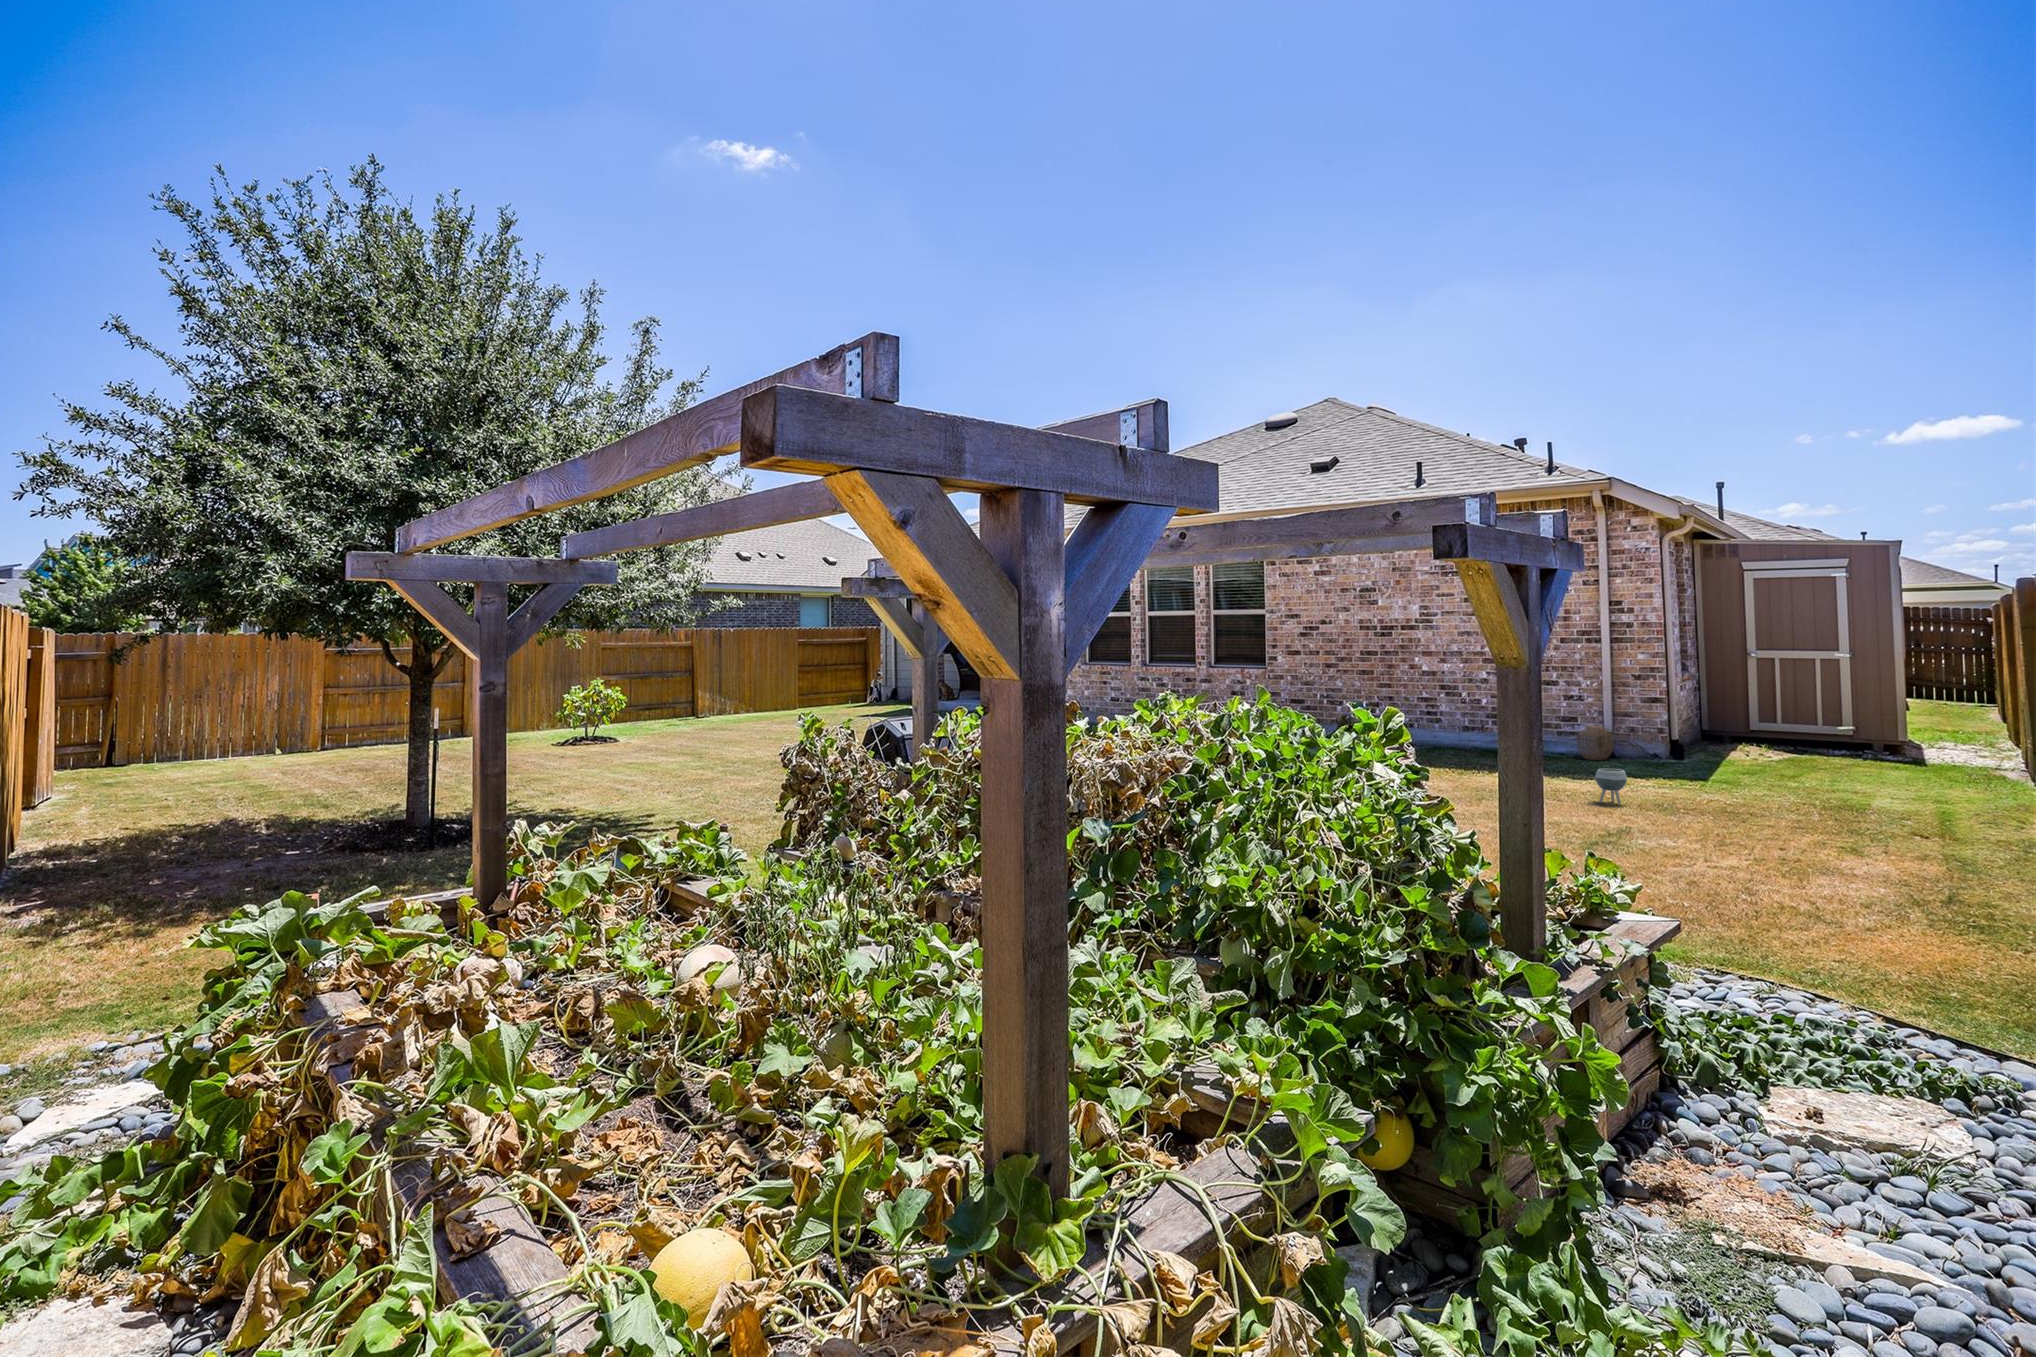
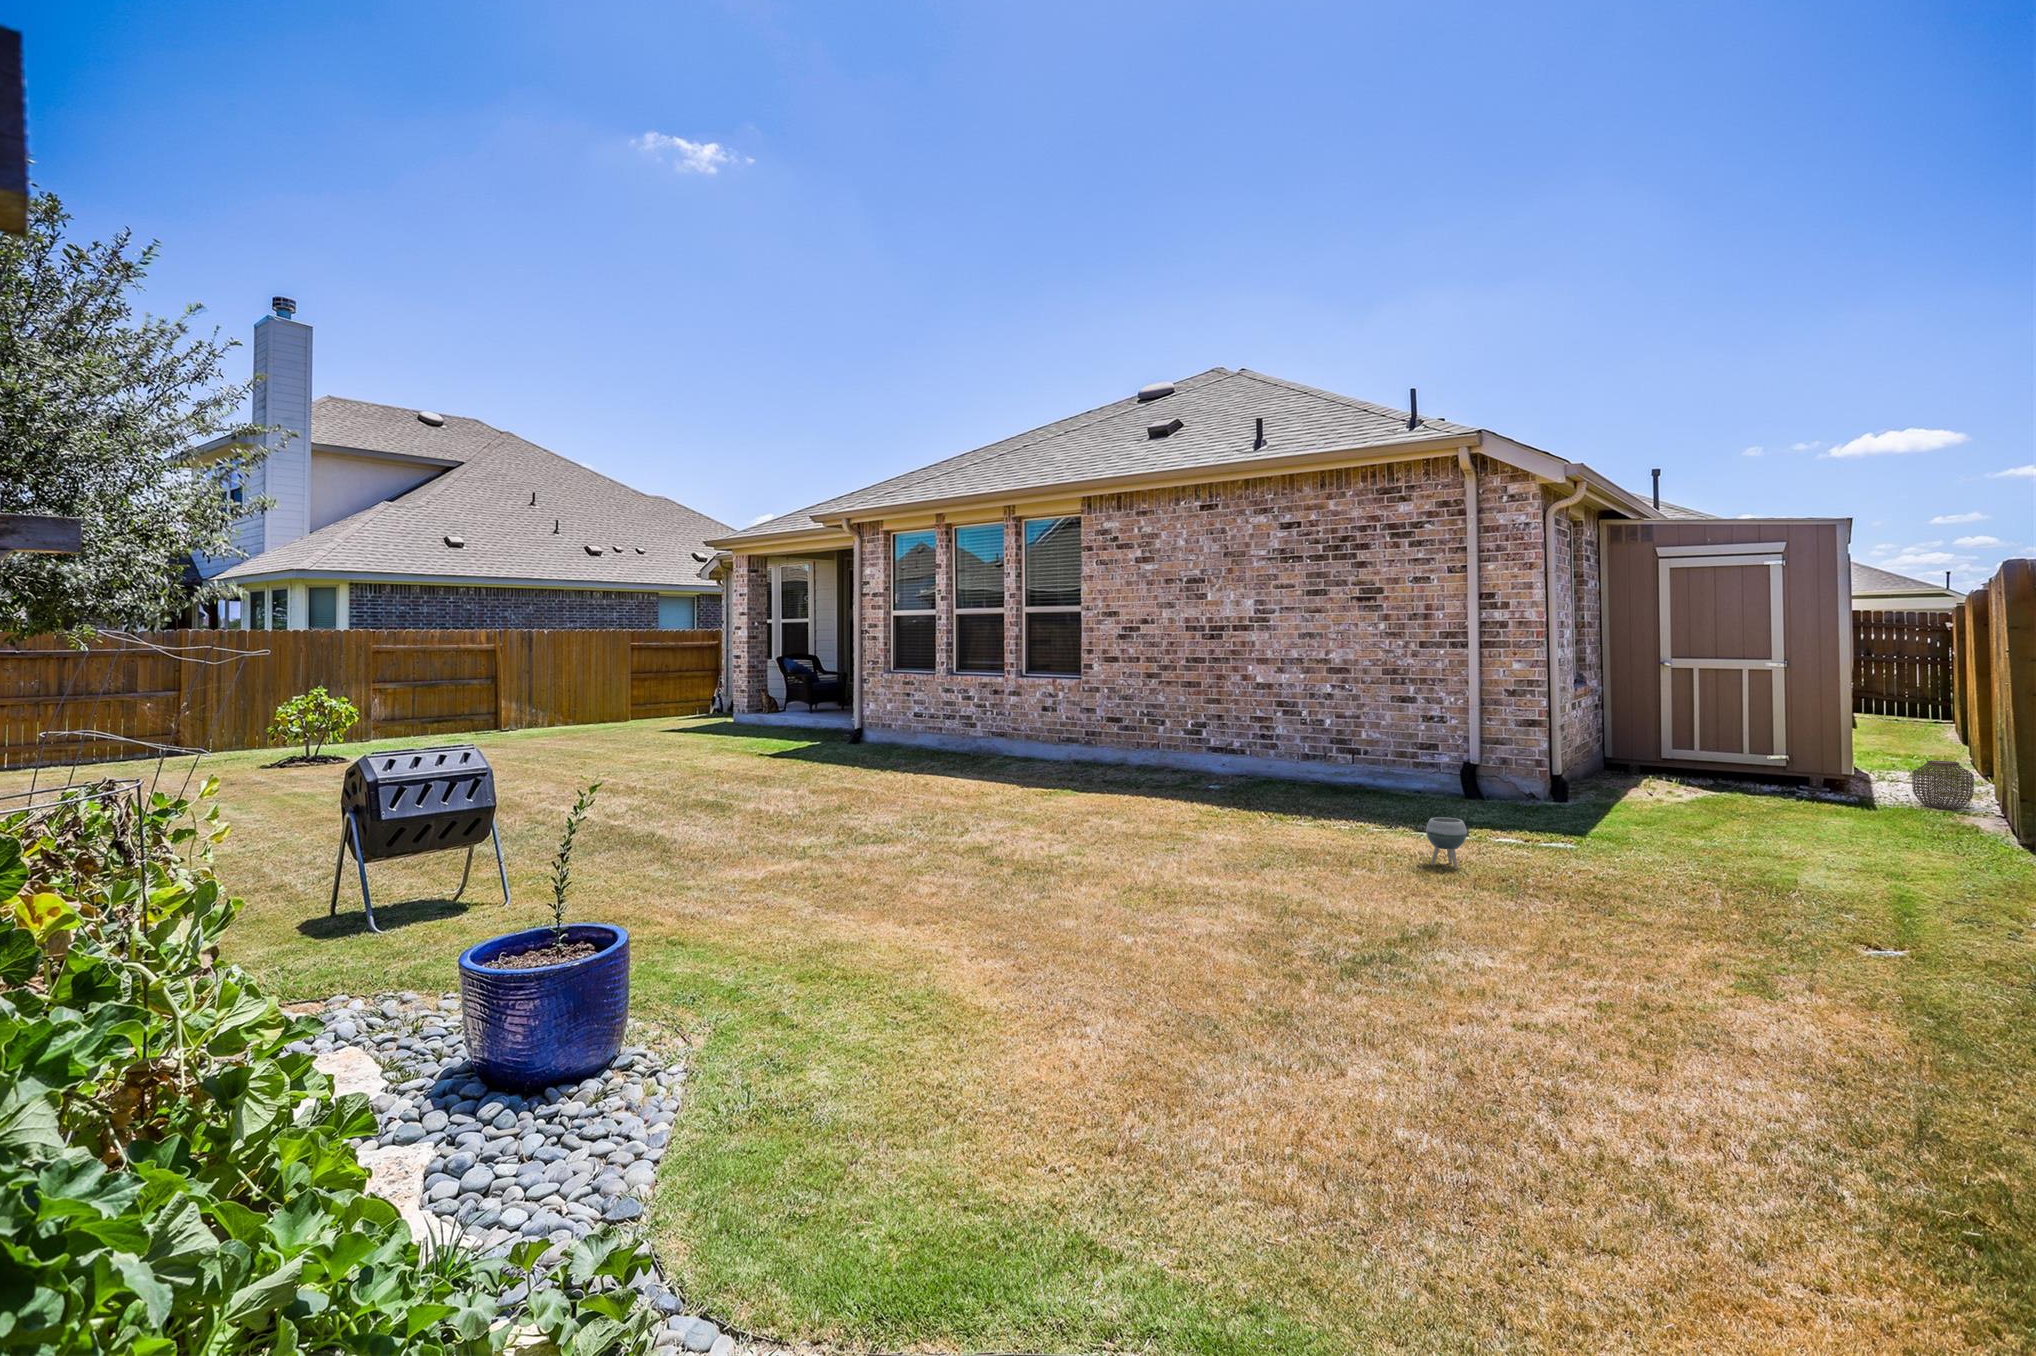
woven basket: present [1576,726,1613,760] -> present [1912,761,1974,810]

